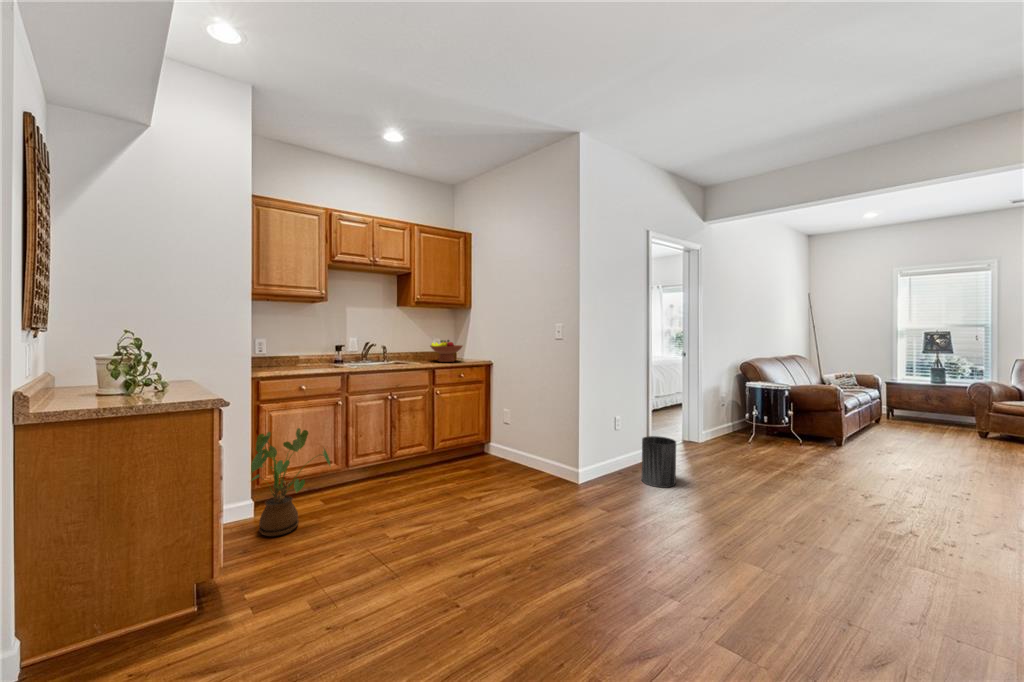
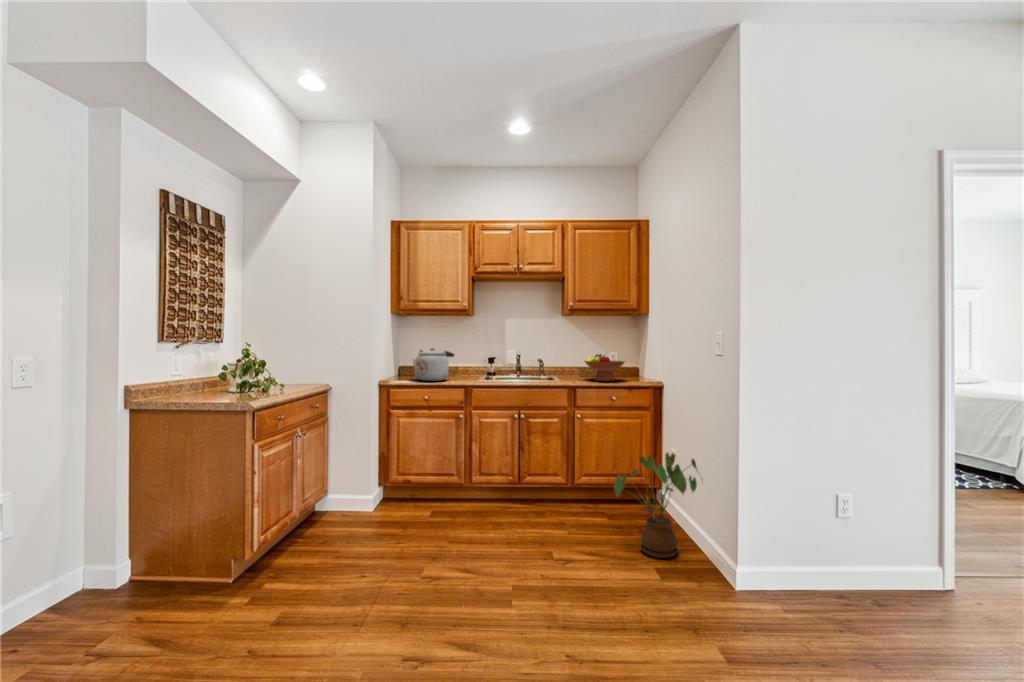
kettle: none [268,336,317,370] -> present [413,348,454,381]
house plant: present [251,428,330,536] -> present [614,453,703,558]
trash can: present [641,436,676,487] -> none [833,524,903,623]

